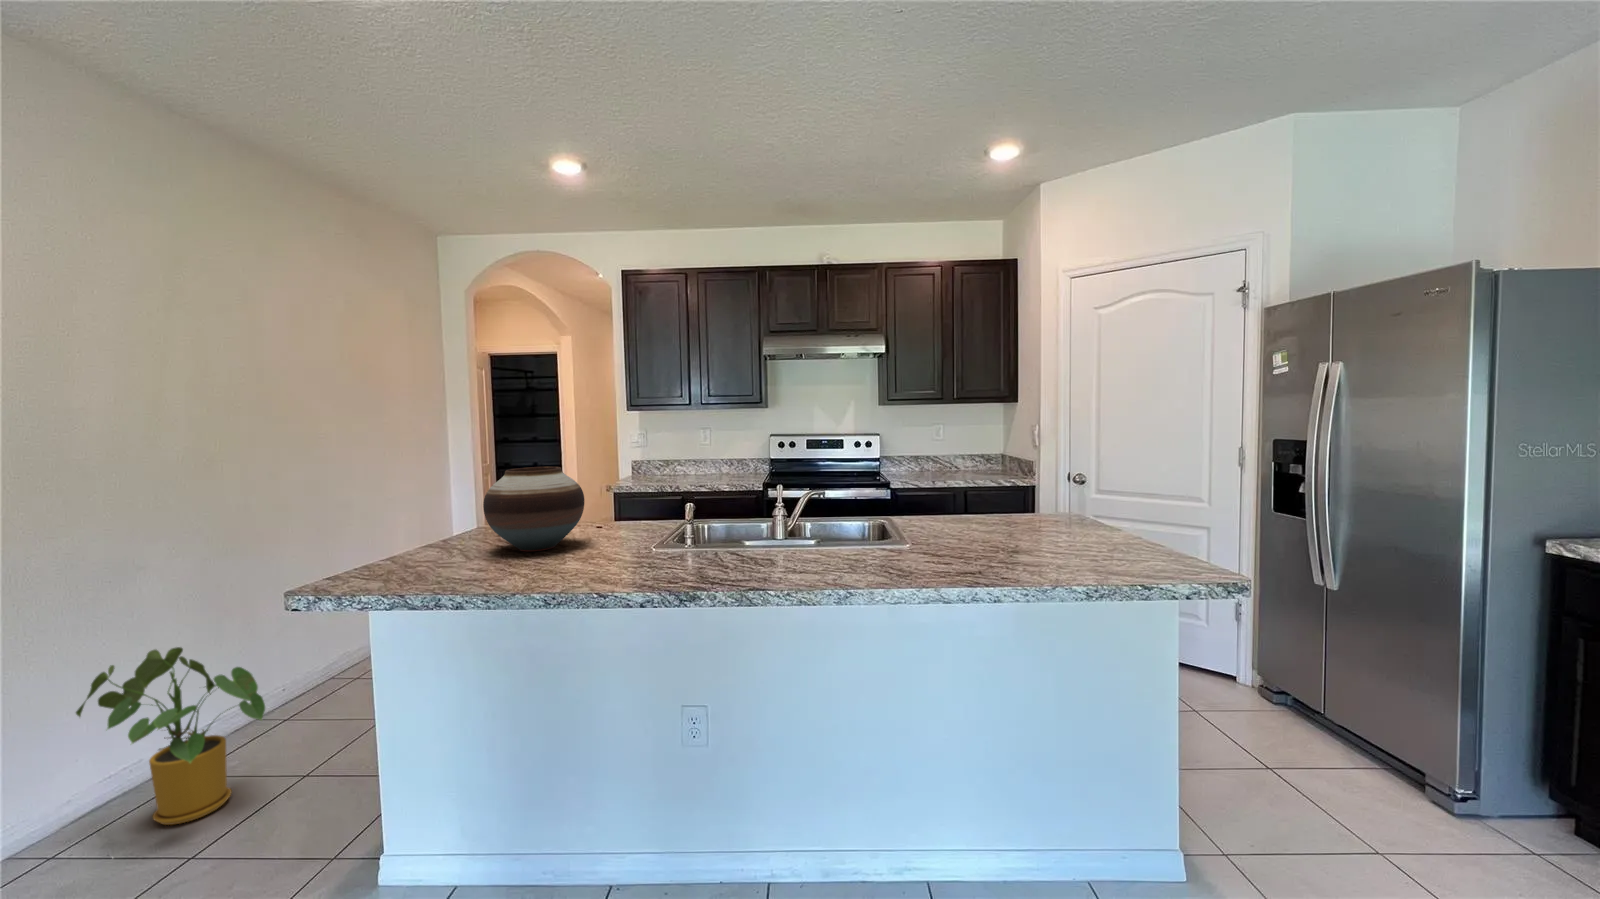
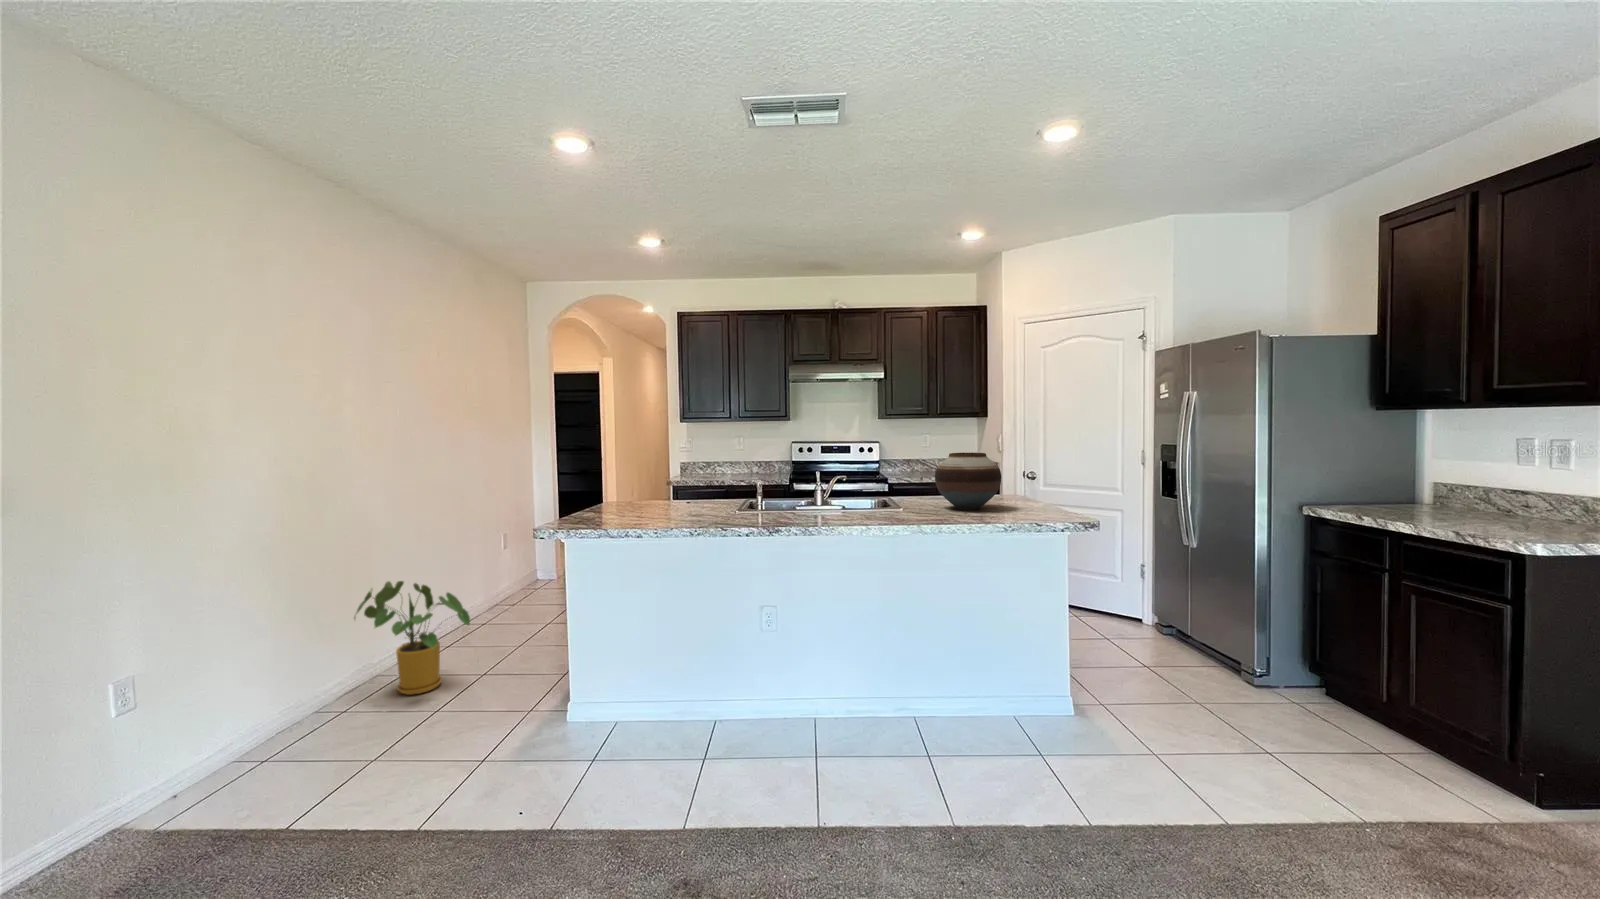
vase: present [483,467,584,551] -> present [935,453,1001,510]

